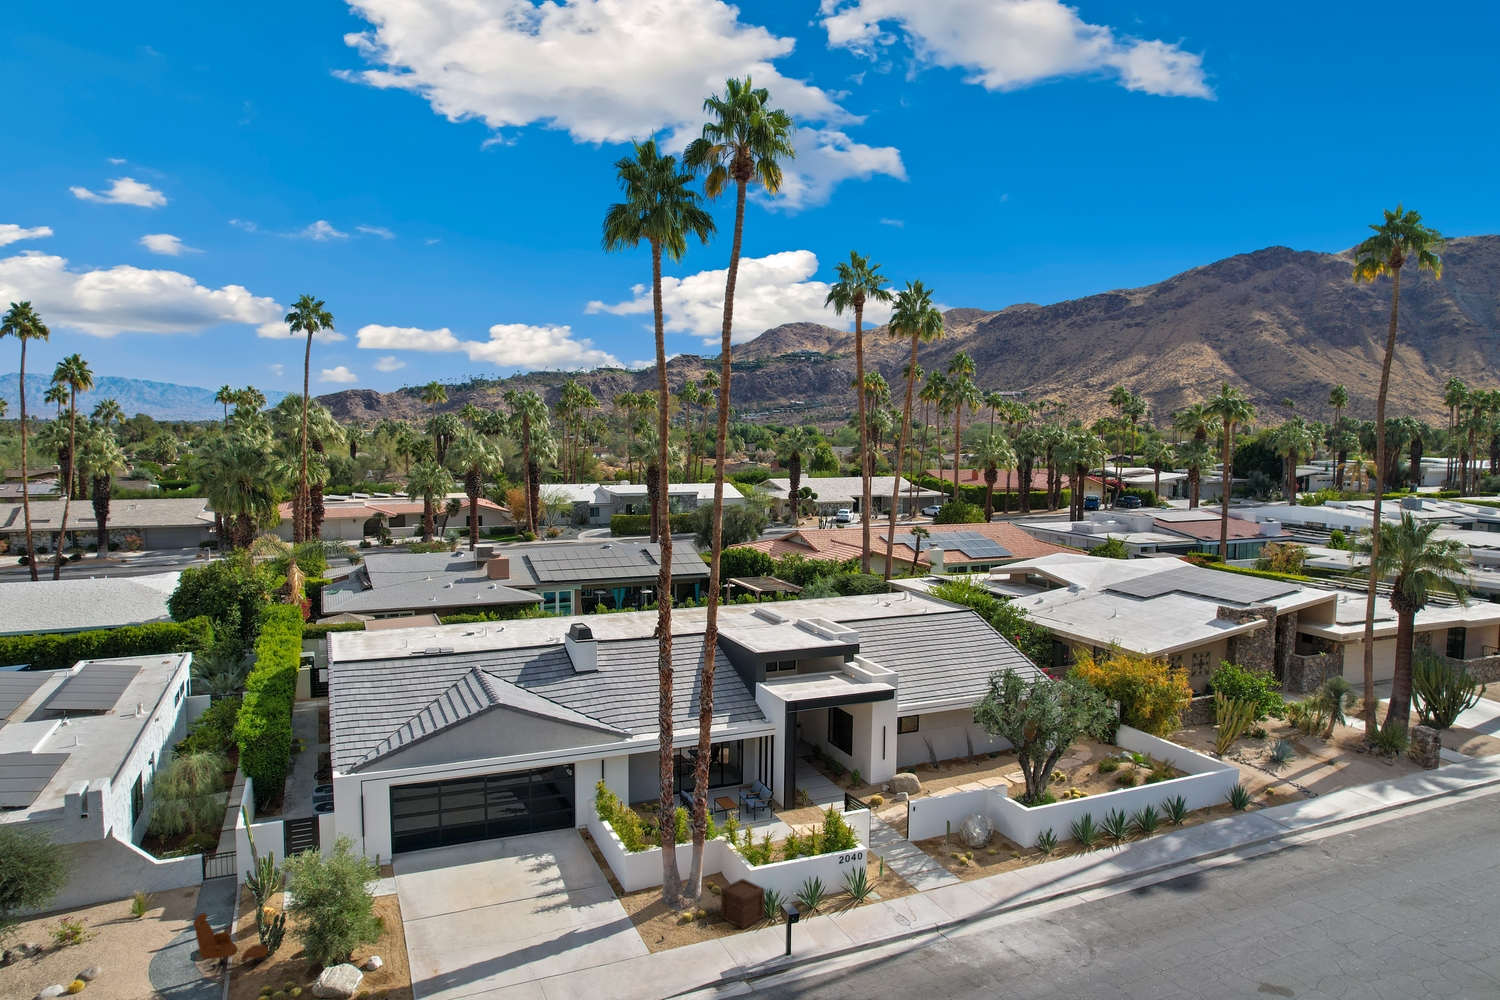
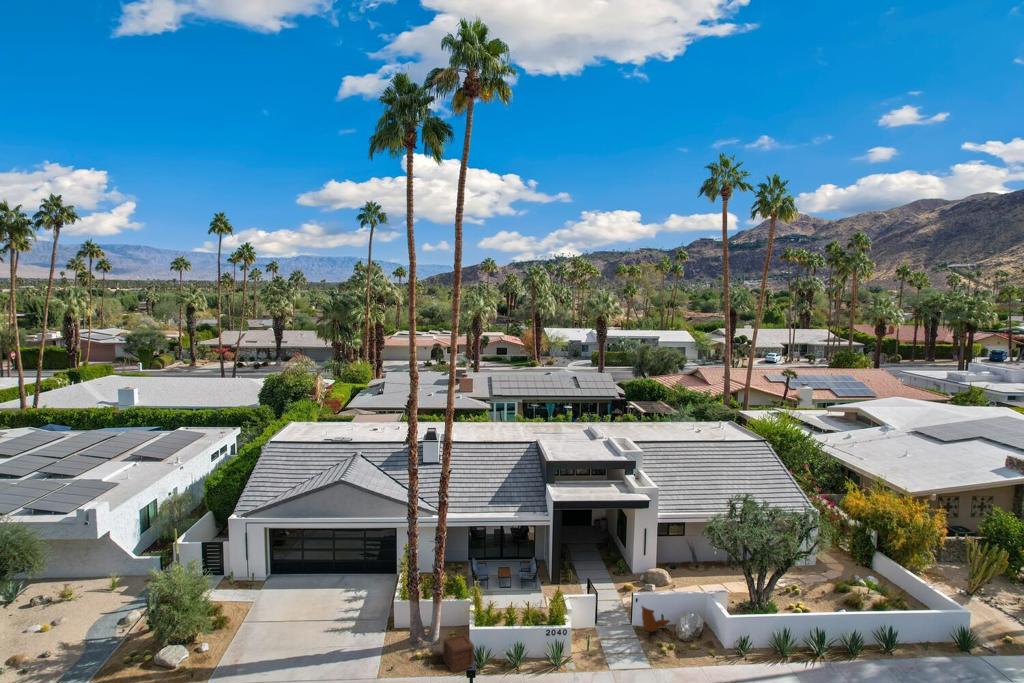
lounge chair: present [193,913,268,972] -> present [641,606,670,639]

